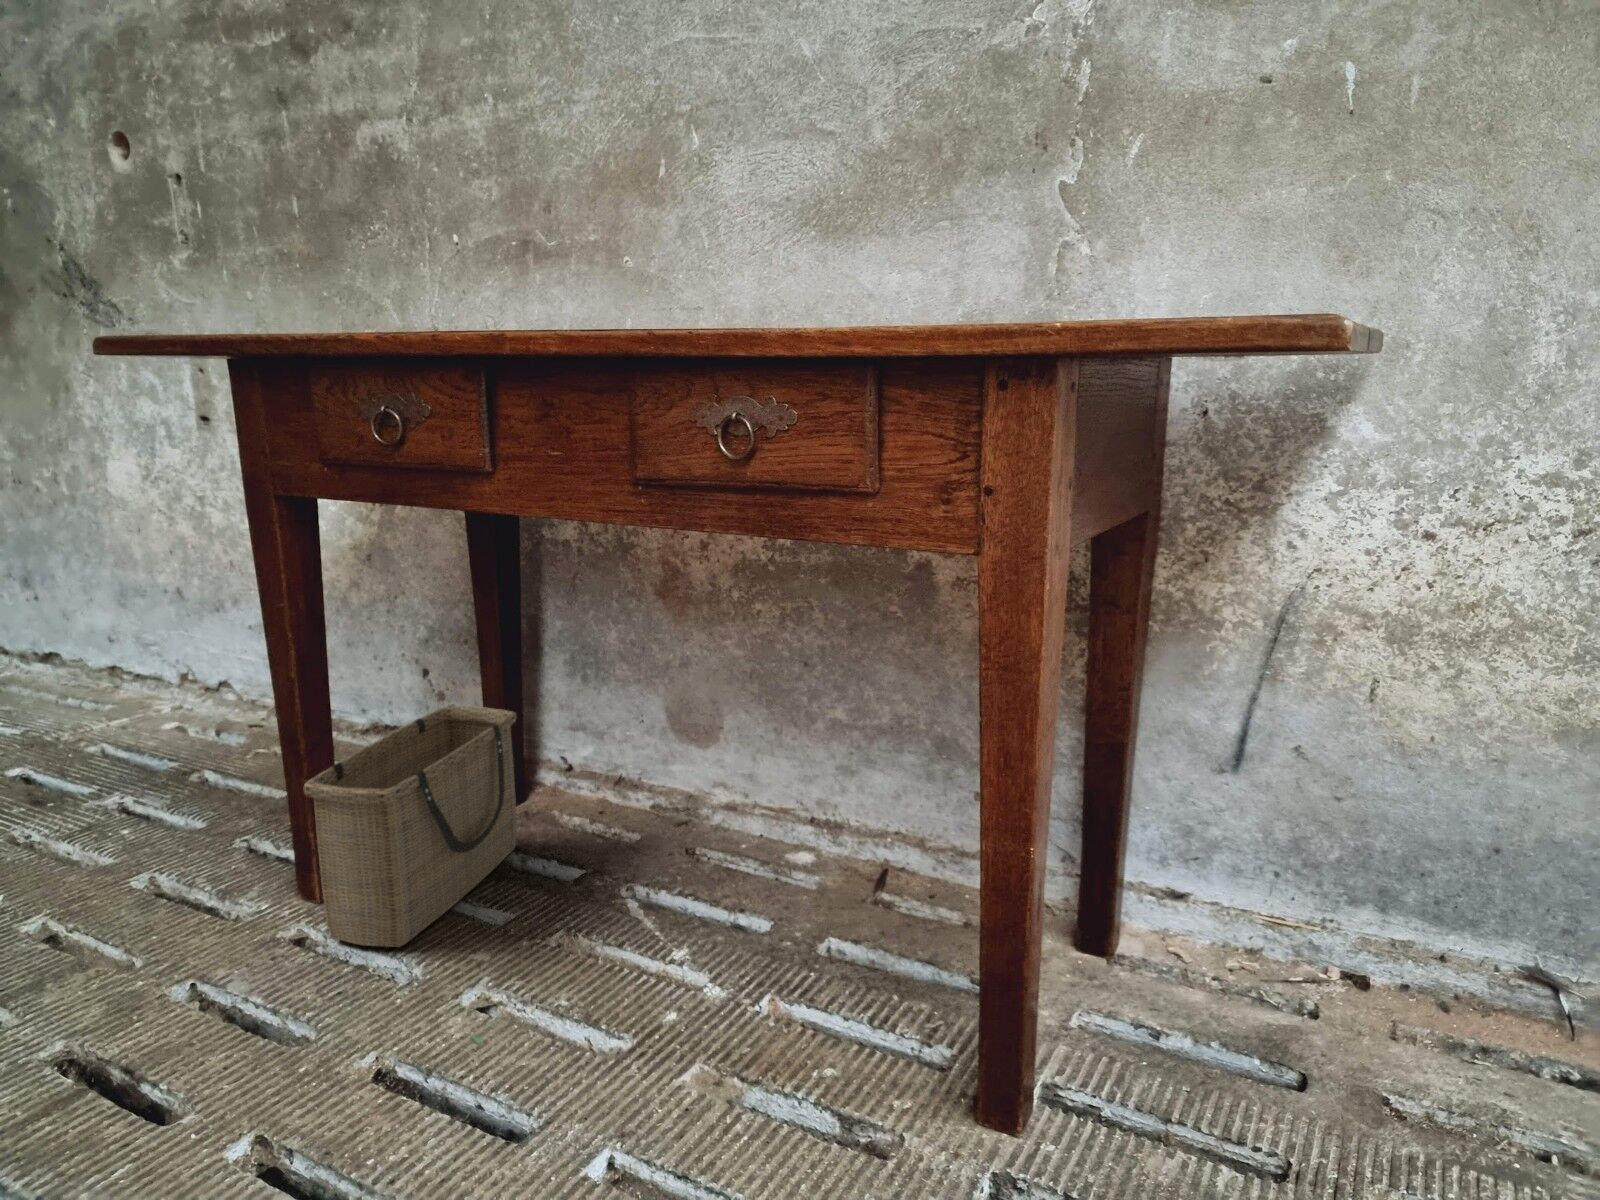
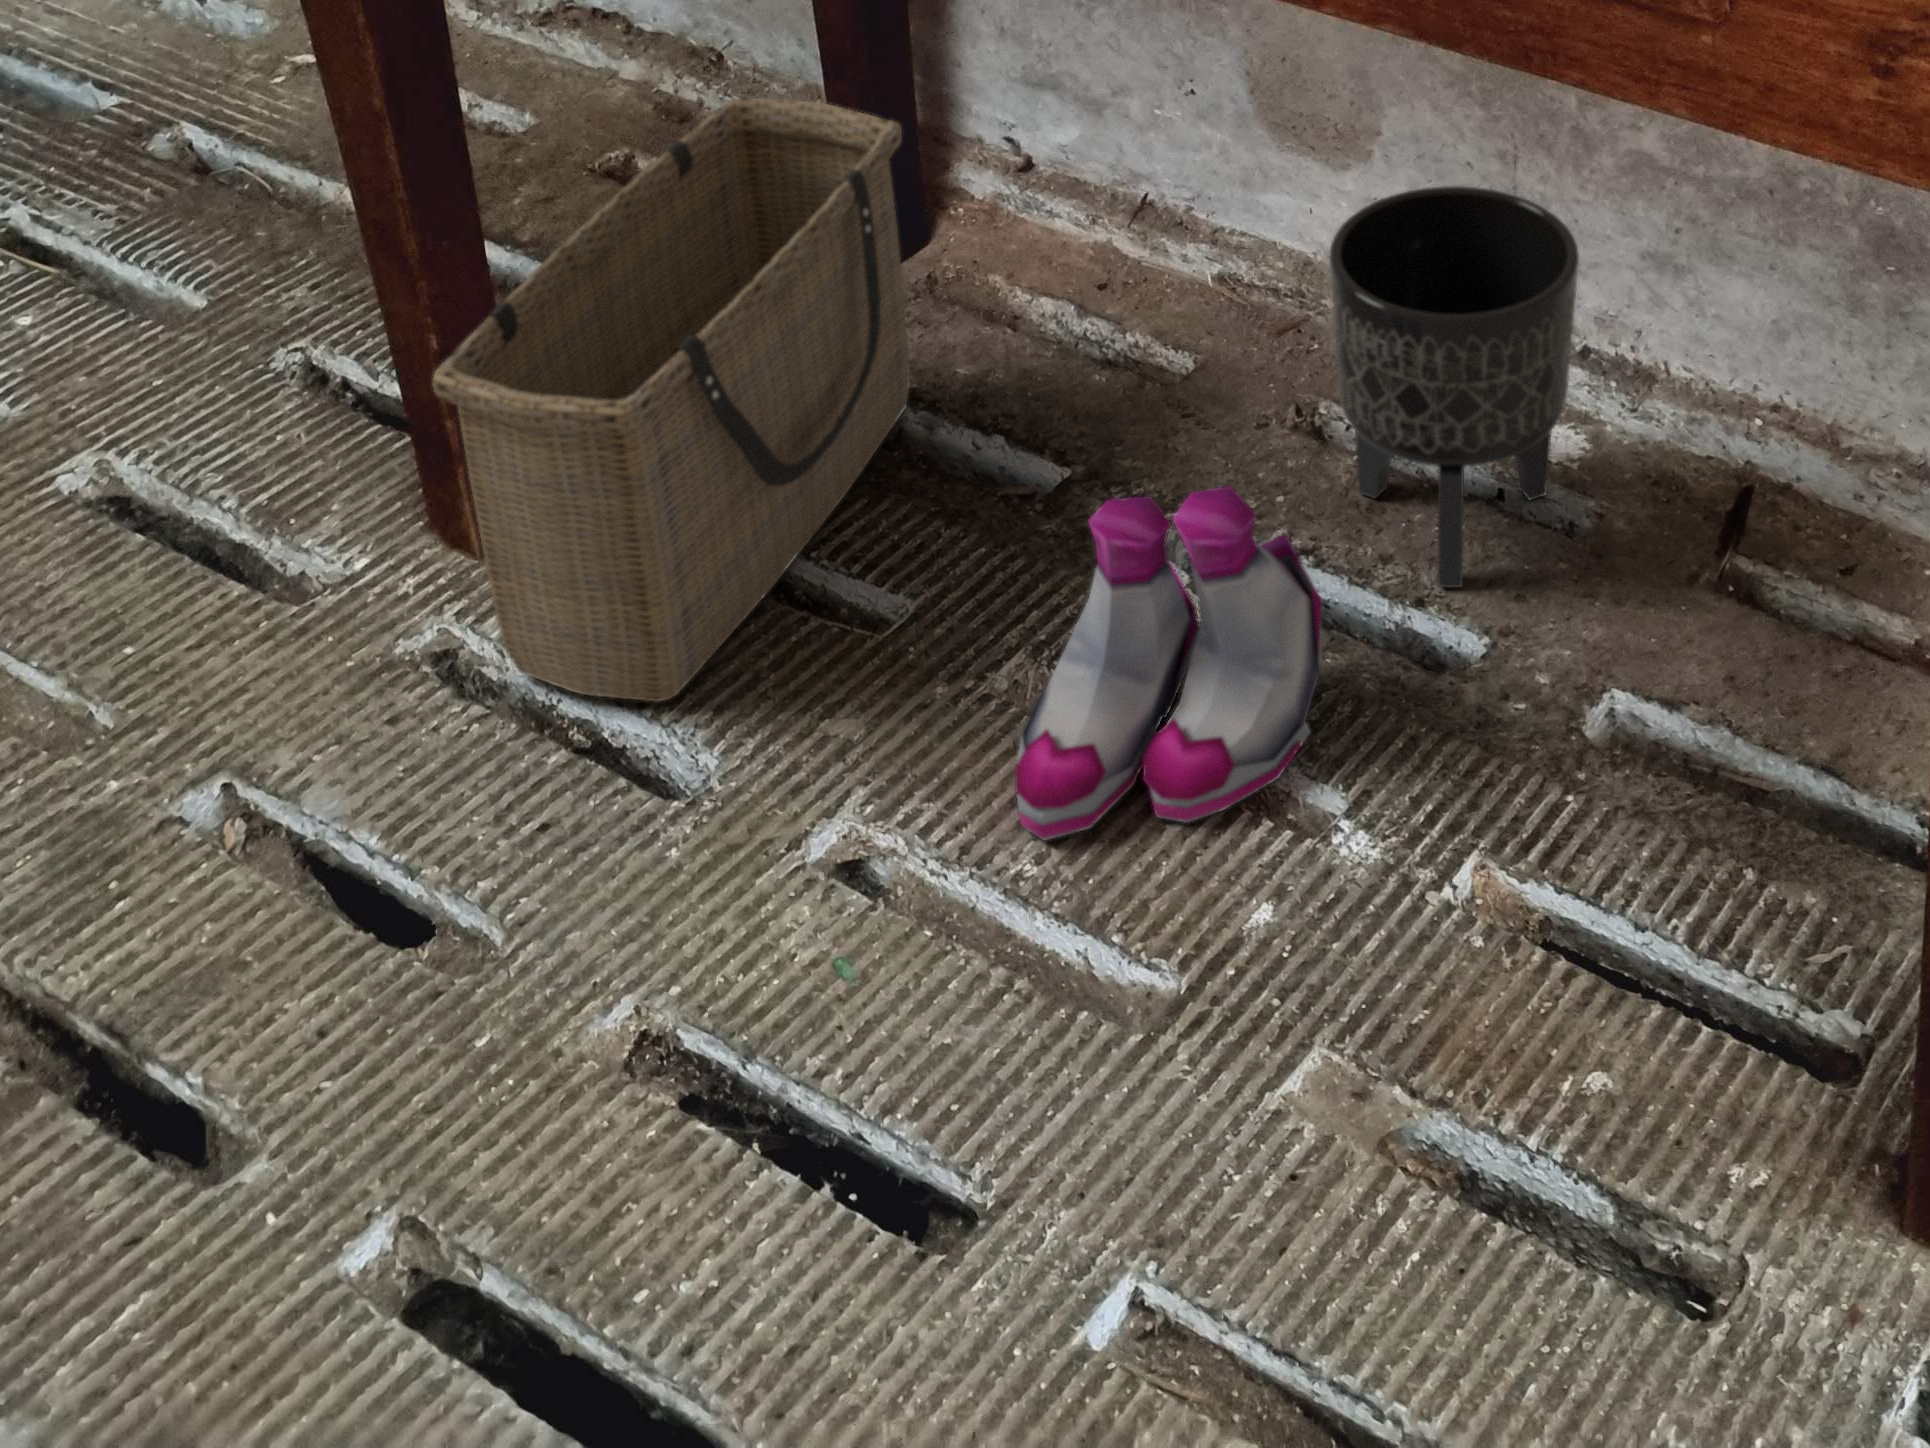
planter: none [701,727,809,901] -> present [1329,186,1579,588]
boots: none [558,825,699,991] -> present [1015,486,1323,840]

